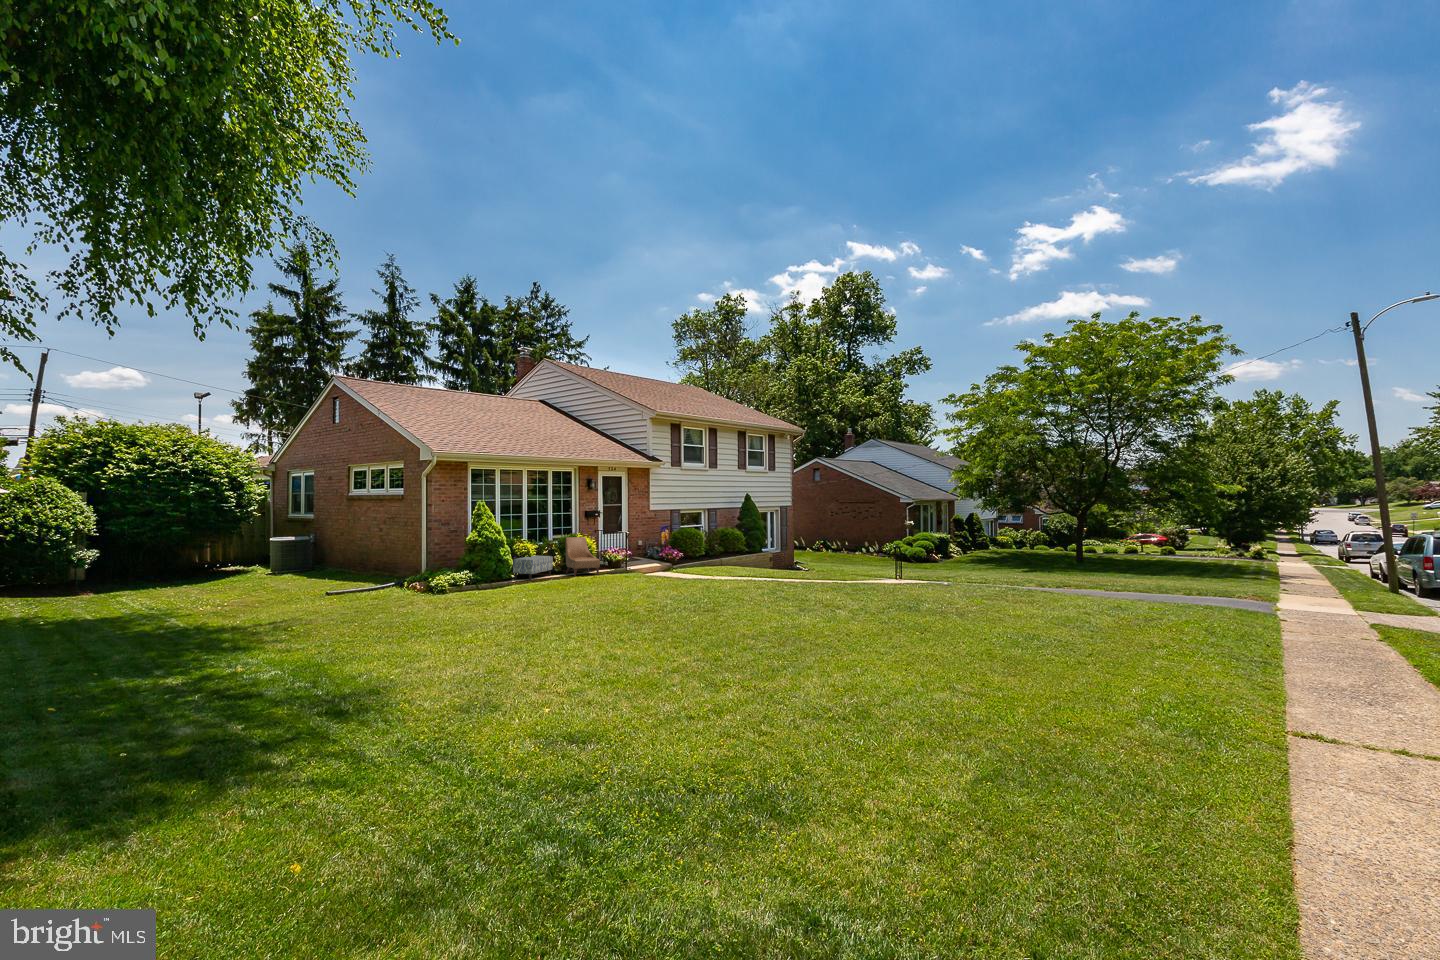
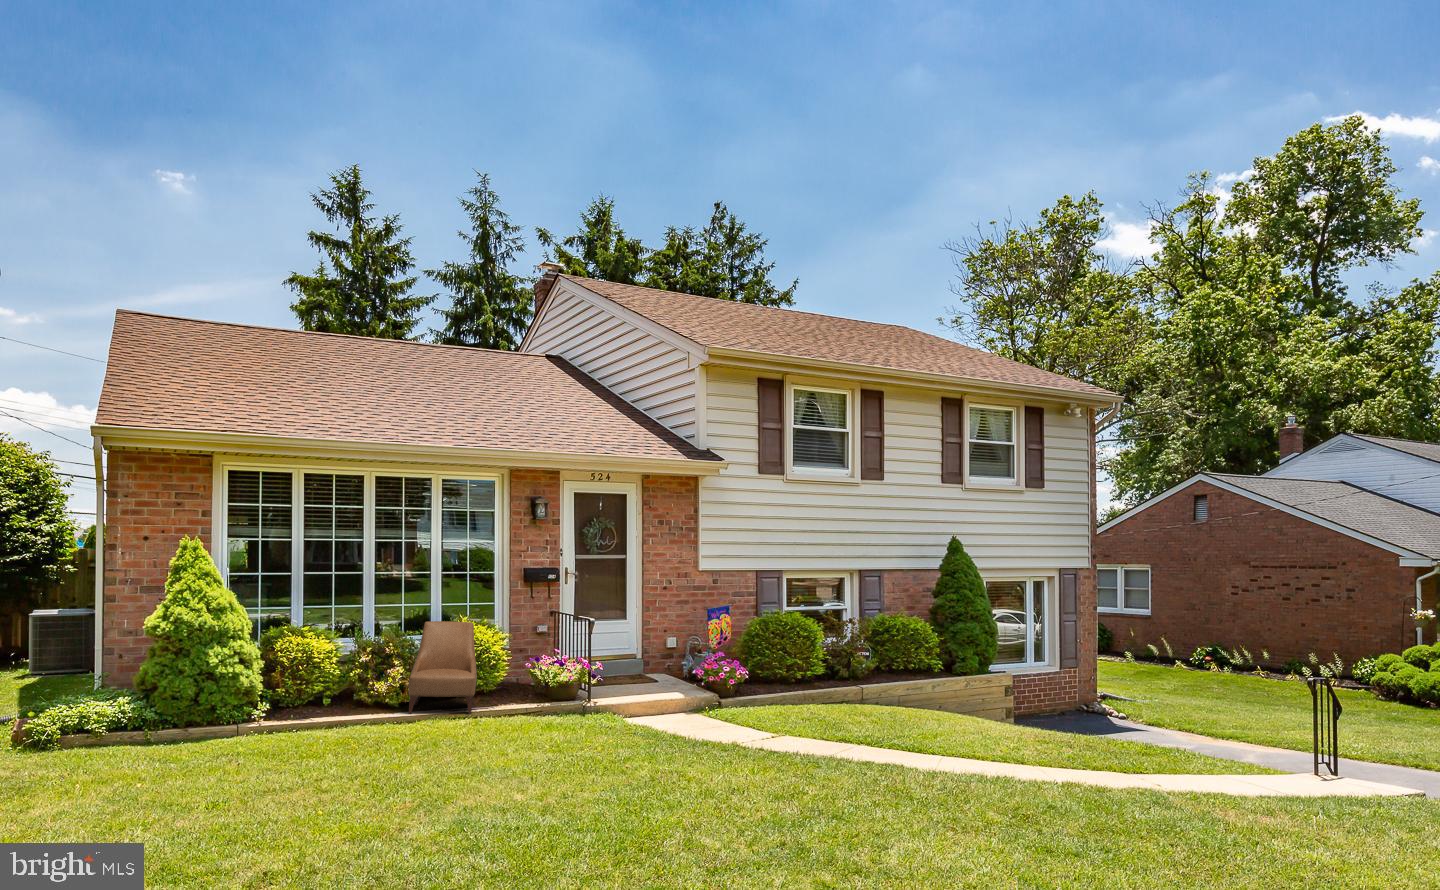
bench: present [513,556,553,580] -> none [260,659,373,718]

